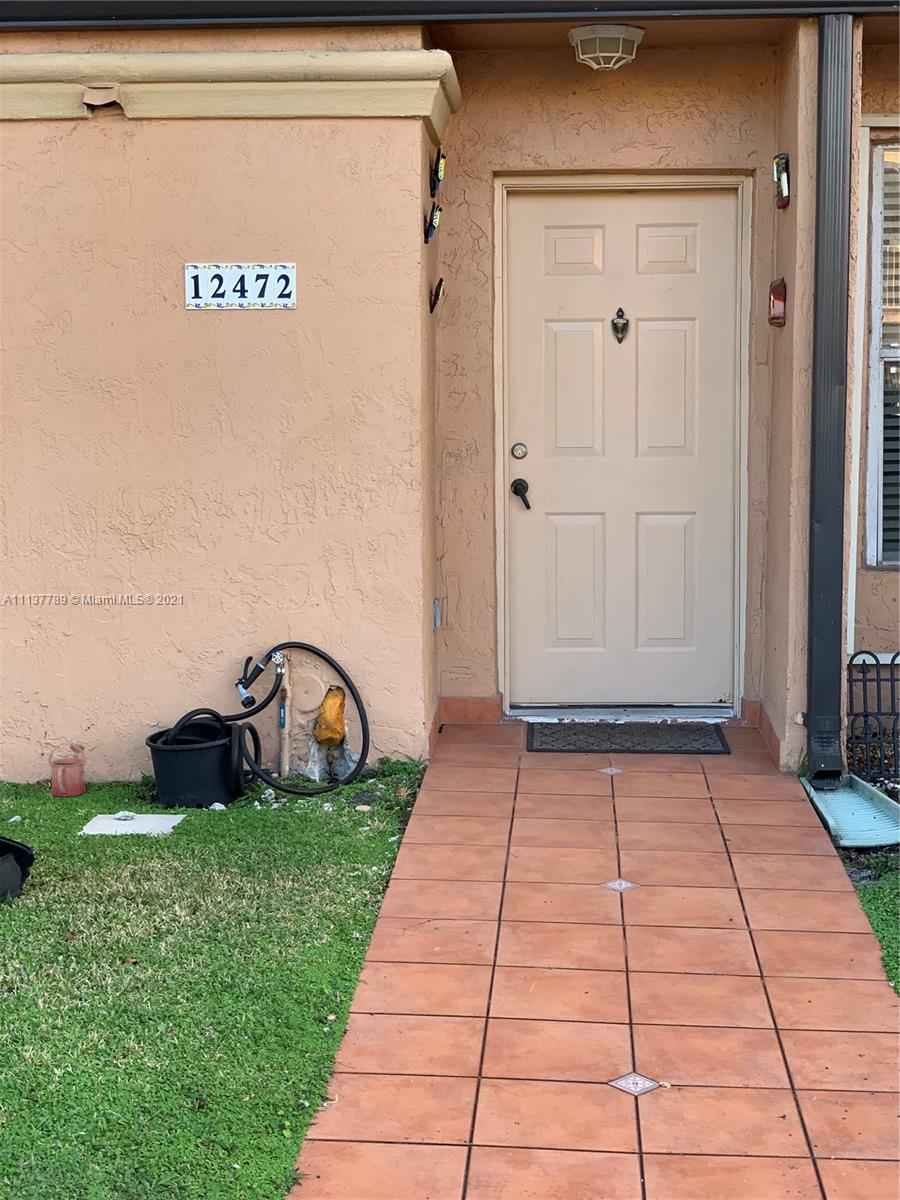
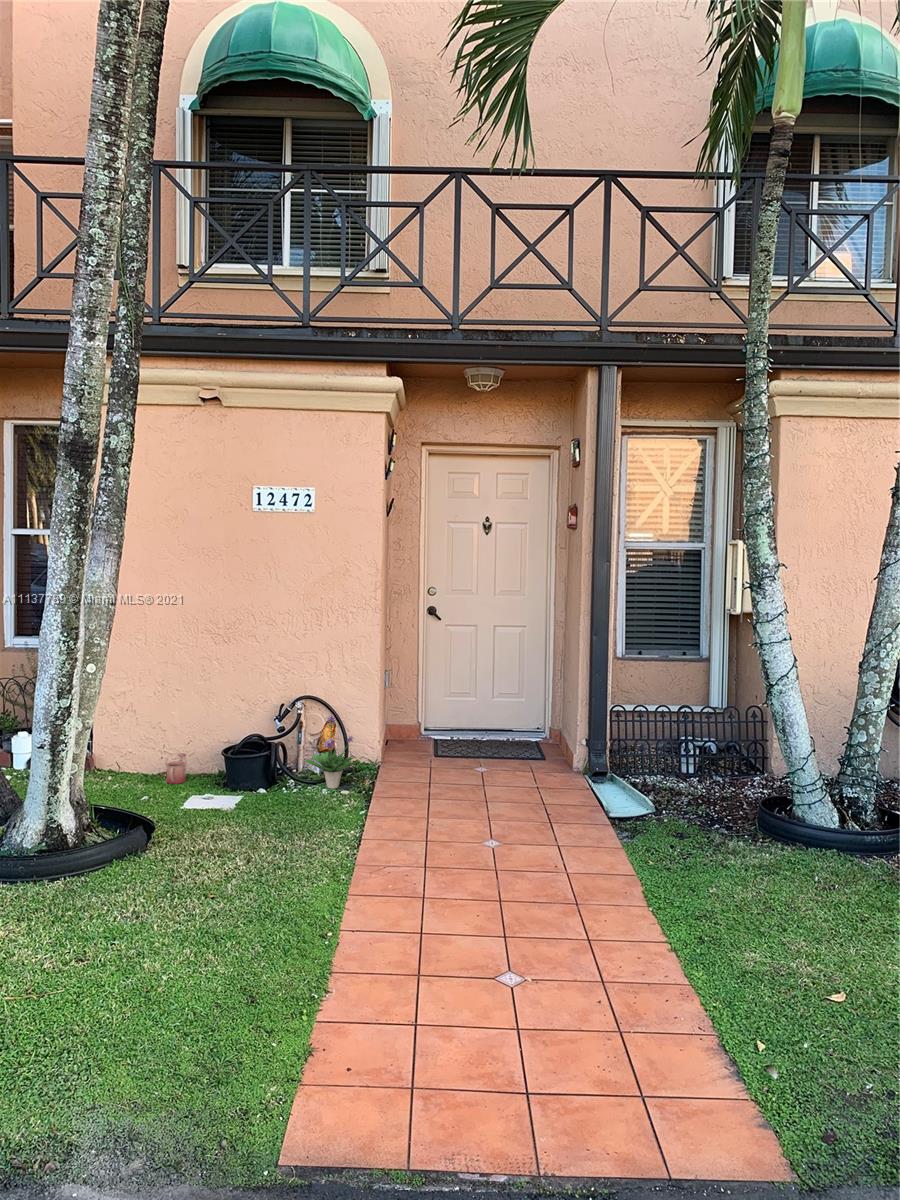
potted plant: none [291,671,389,802] -> present [305,714,359,789]

